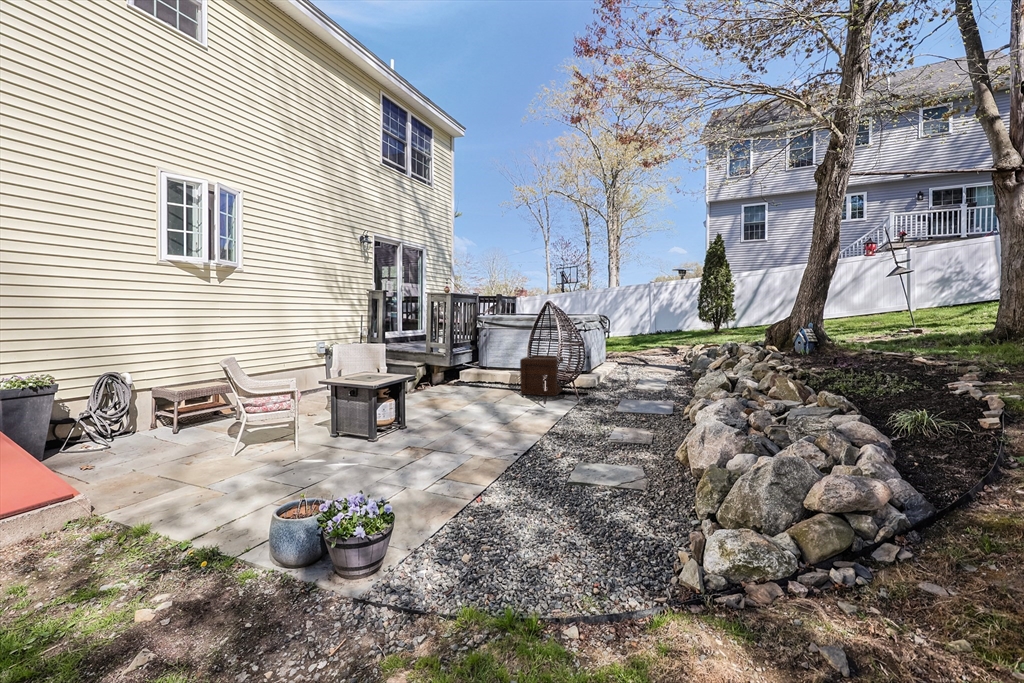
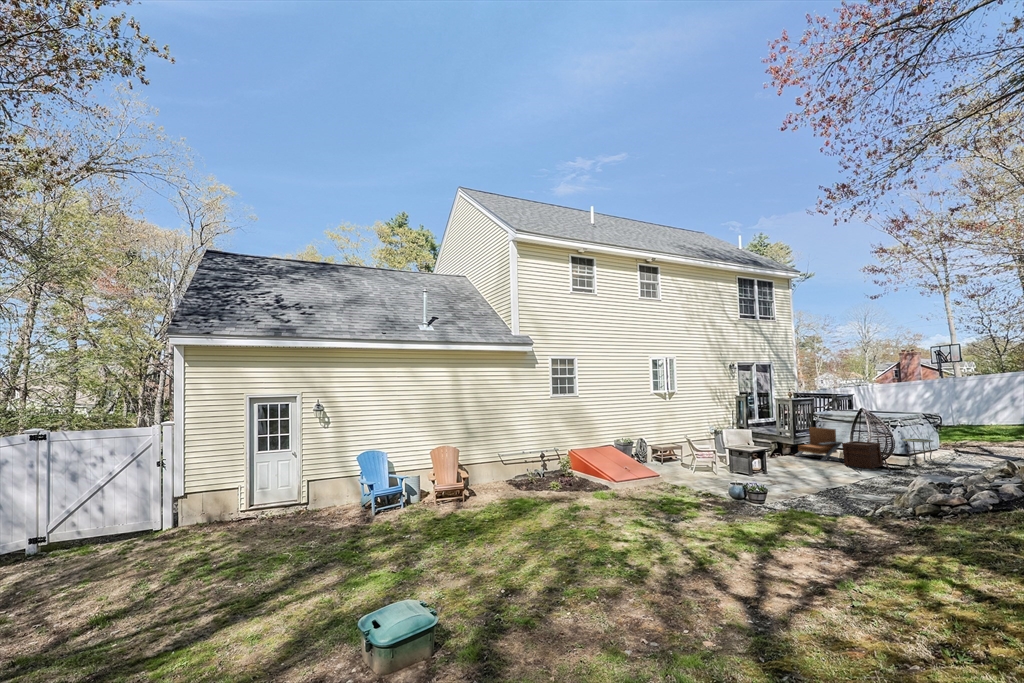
lounge chair: none [450,338,515,390] -> present [794,427,843,461]
side table: none [580,349,612,380] -> present [903,439,934,463]

